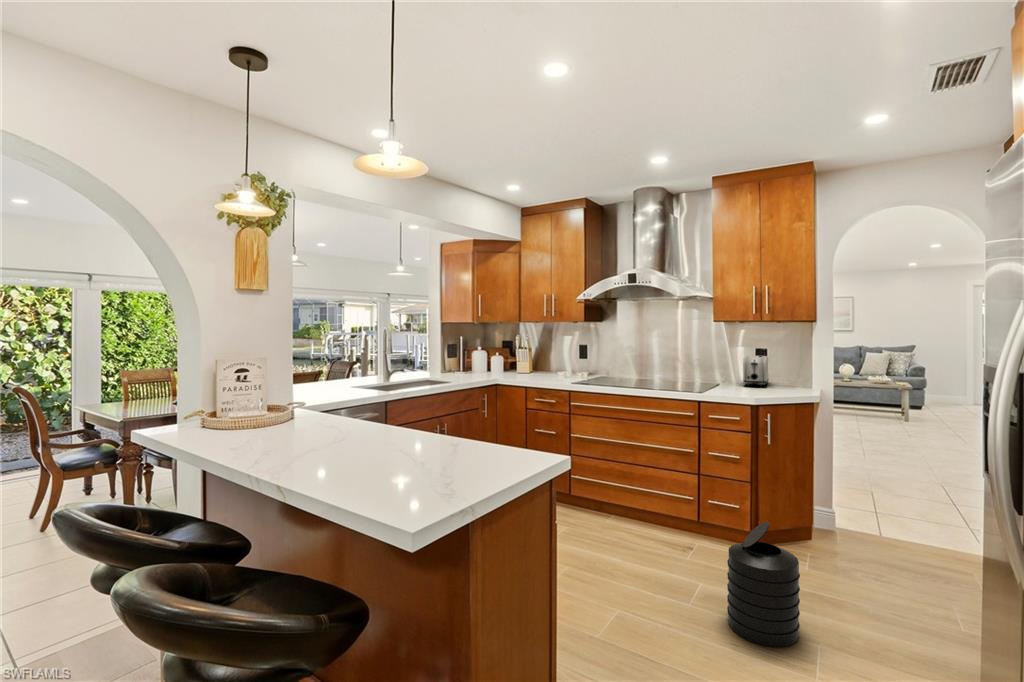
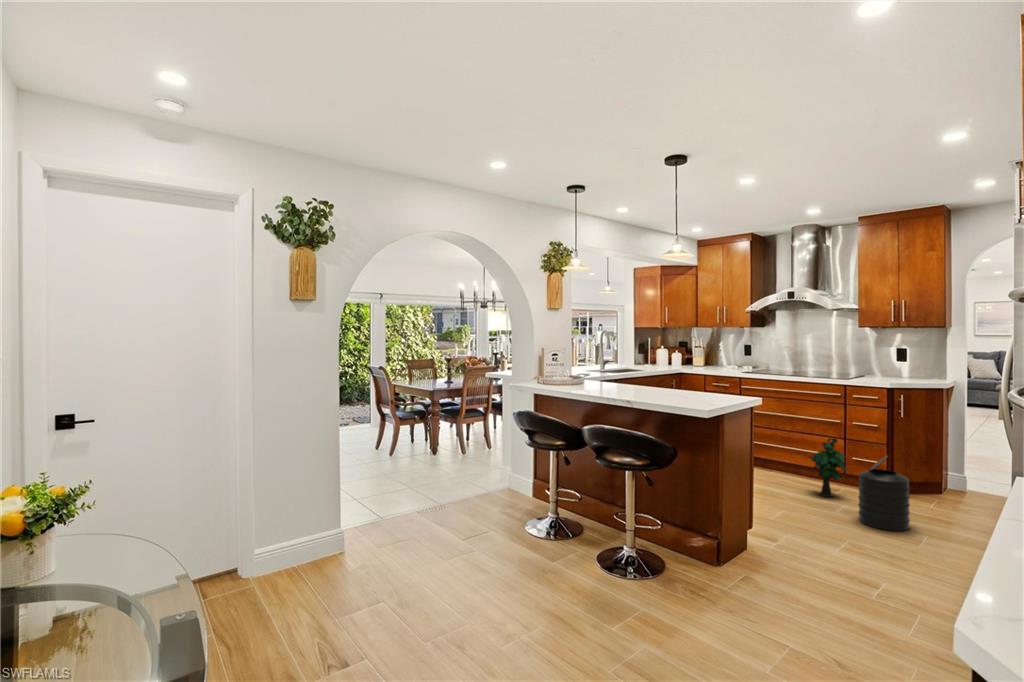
toaster: present [743,356,769,386] -> none [885,354,910,377]
decorative plant: none [653,483,706,569] -> present [808,438,847,497]

